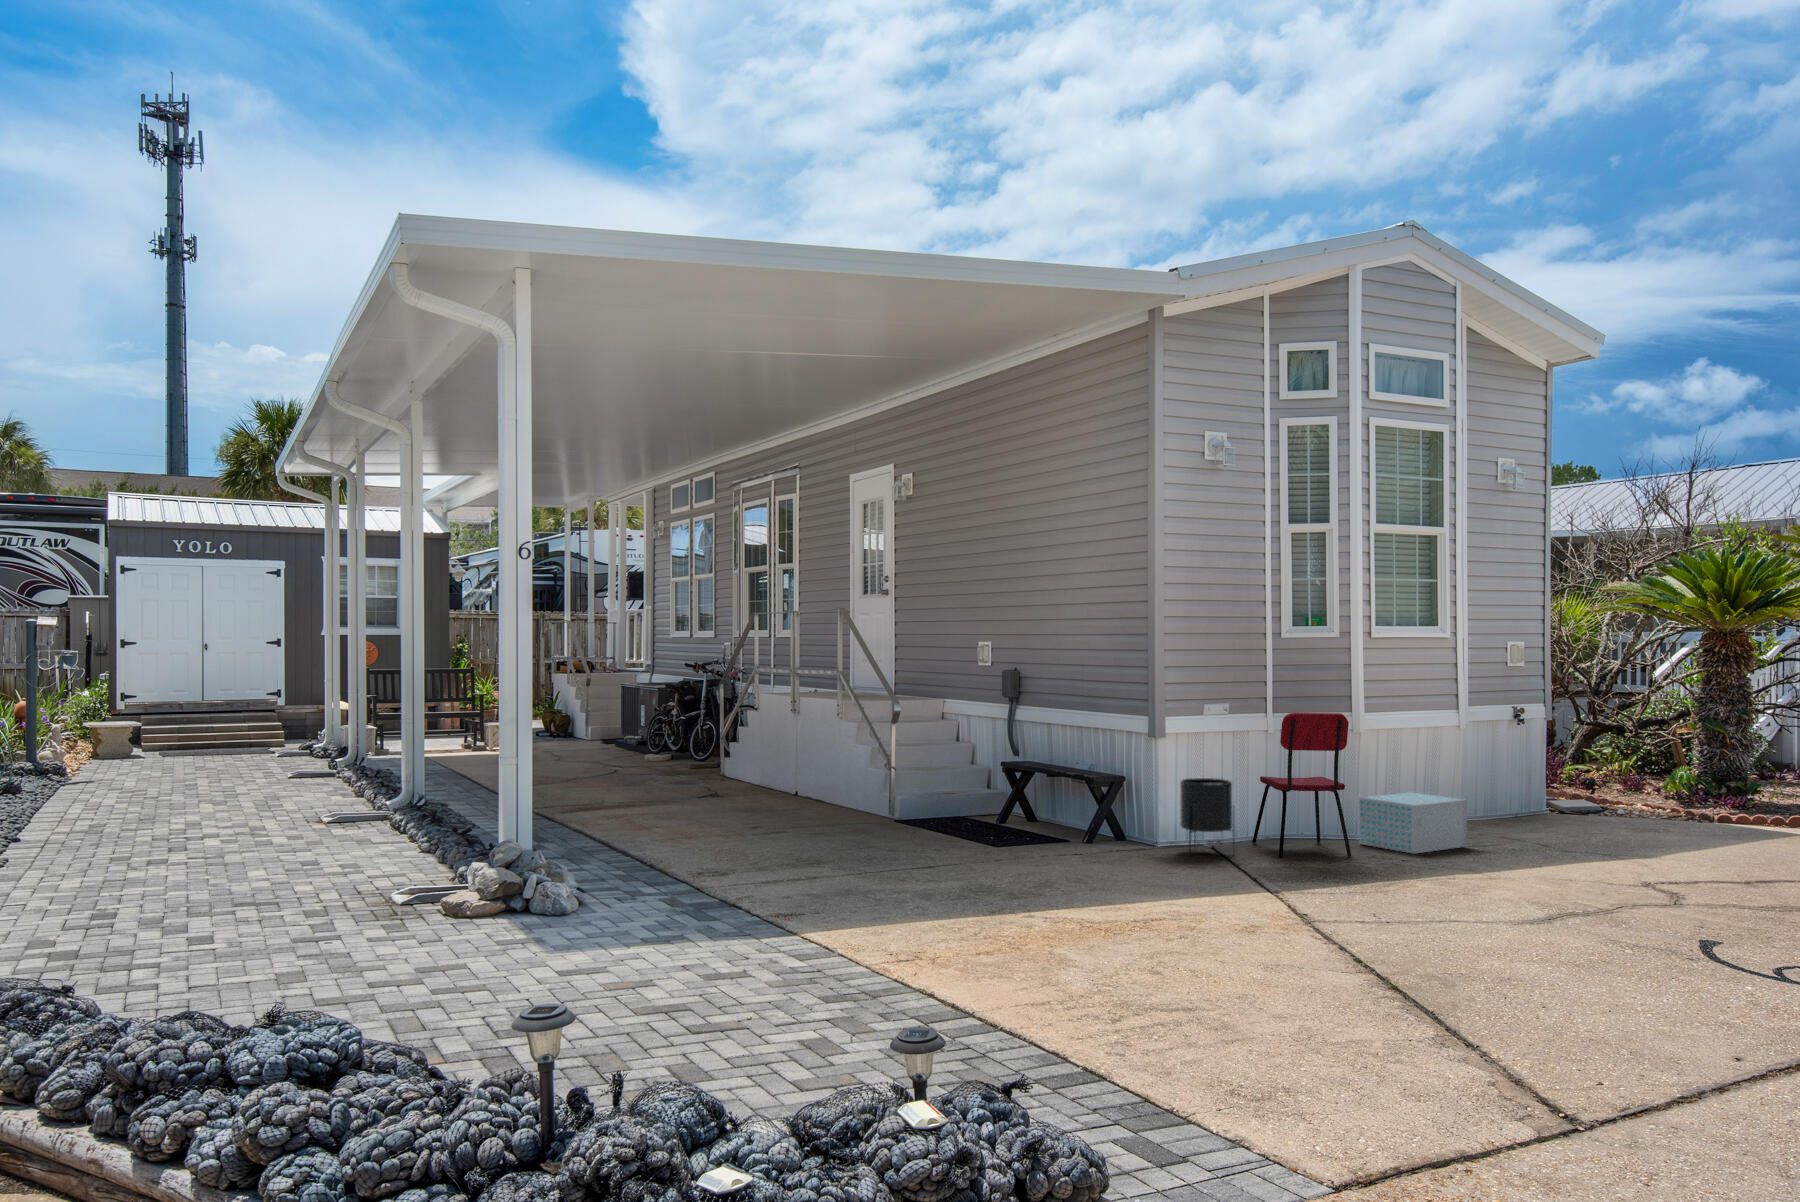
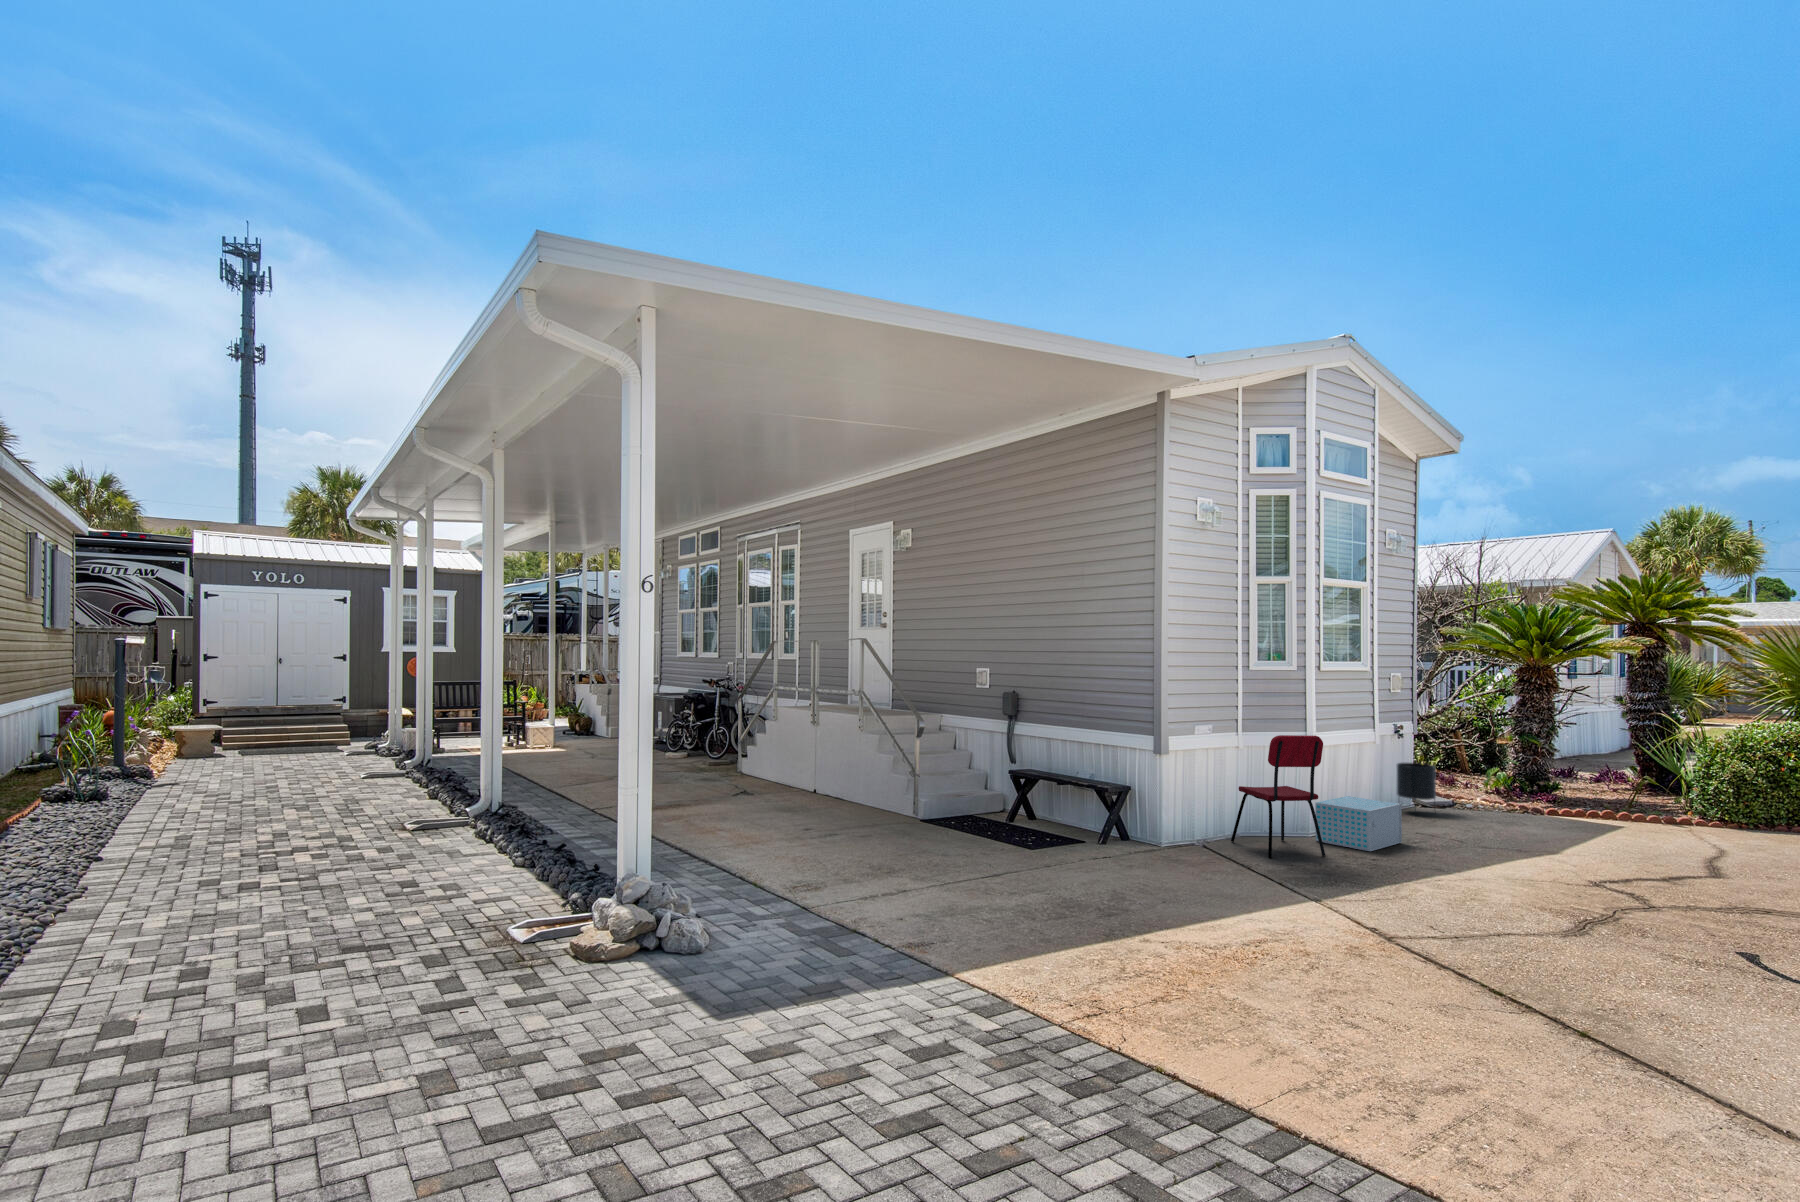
planter: present [1180,778,1235,855] -> present [1397,763,1436,816]

